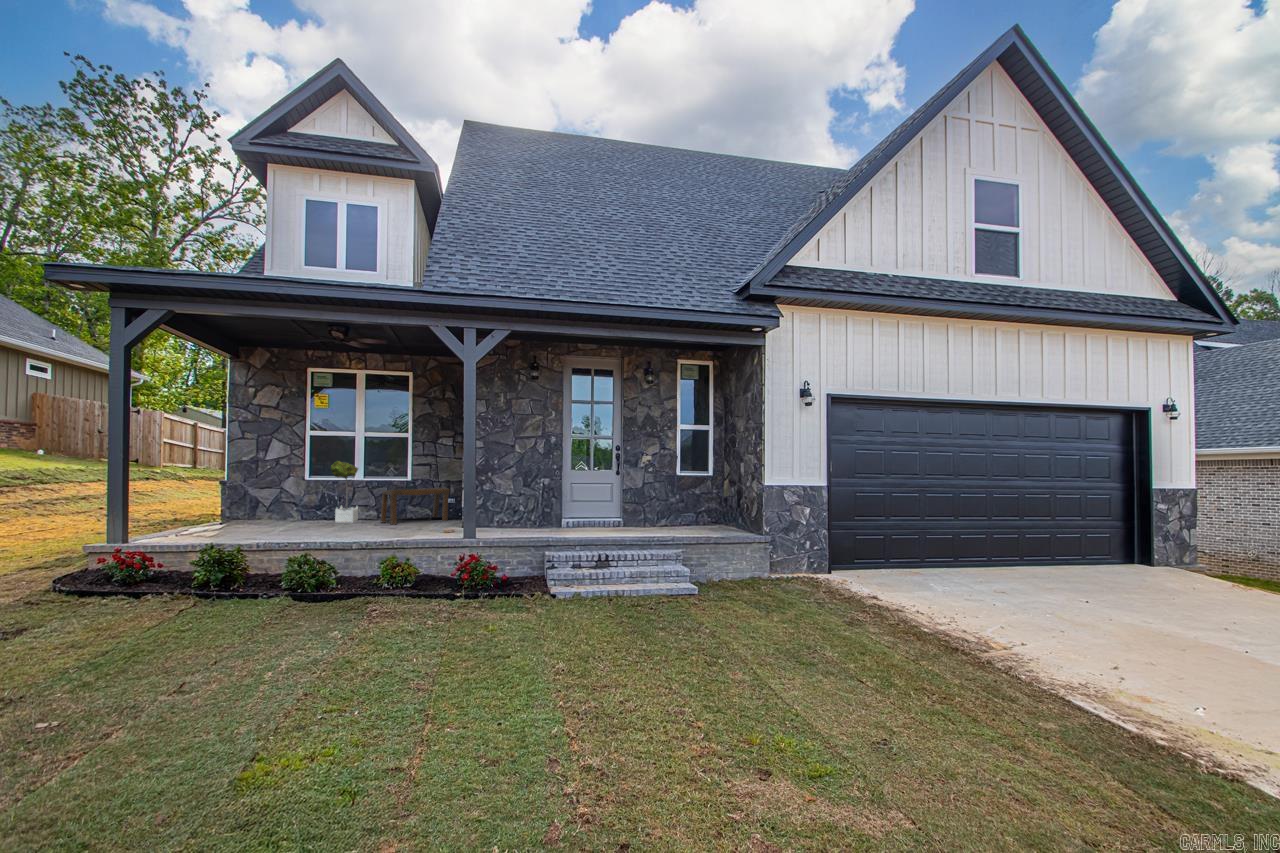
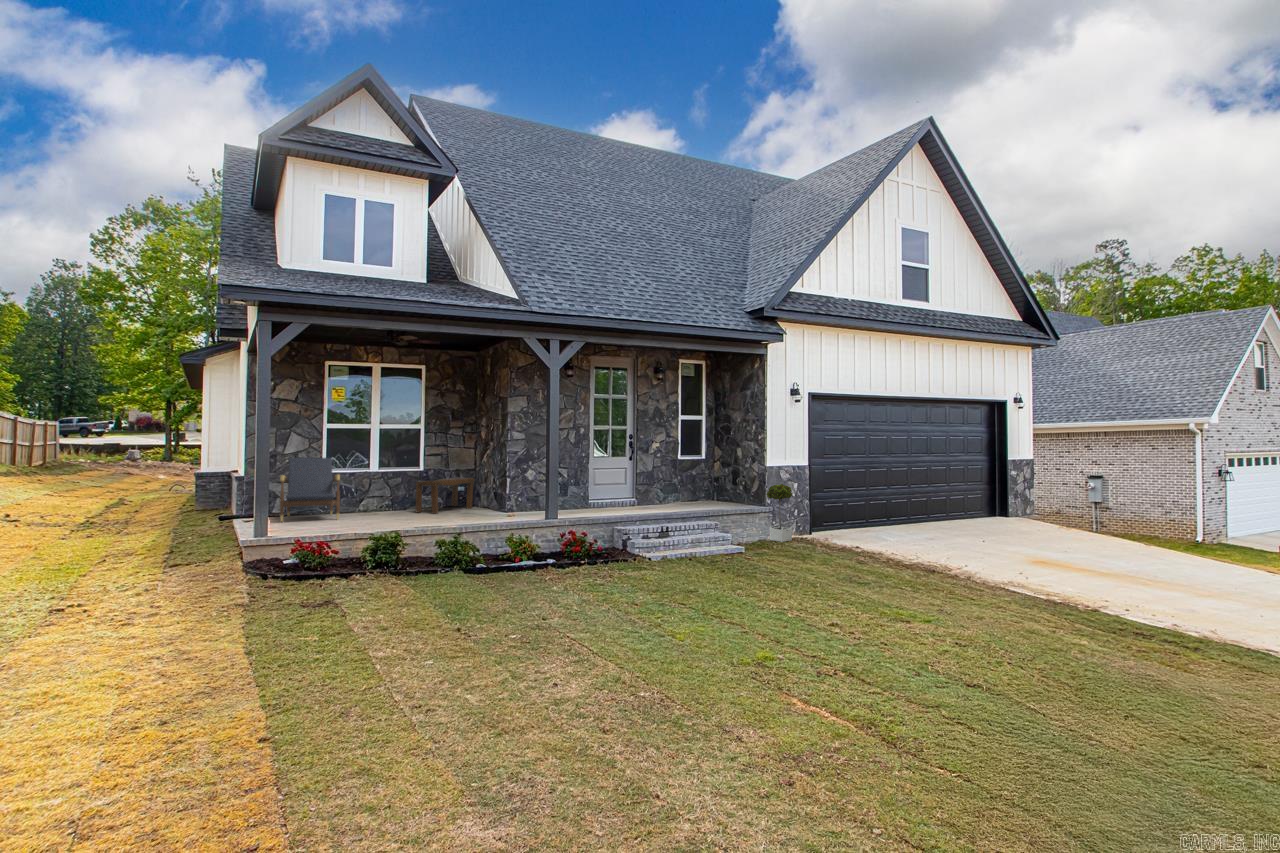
potted tree: present [331,461,358,523] -> present [767,484,792,542]
lounge chair: none [234,463,310,527] -> present [280,458,340,522]

